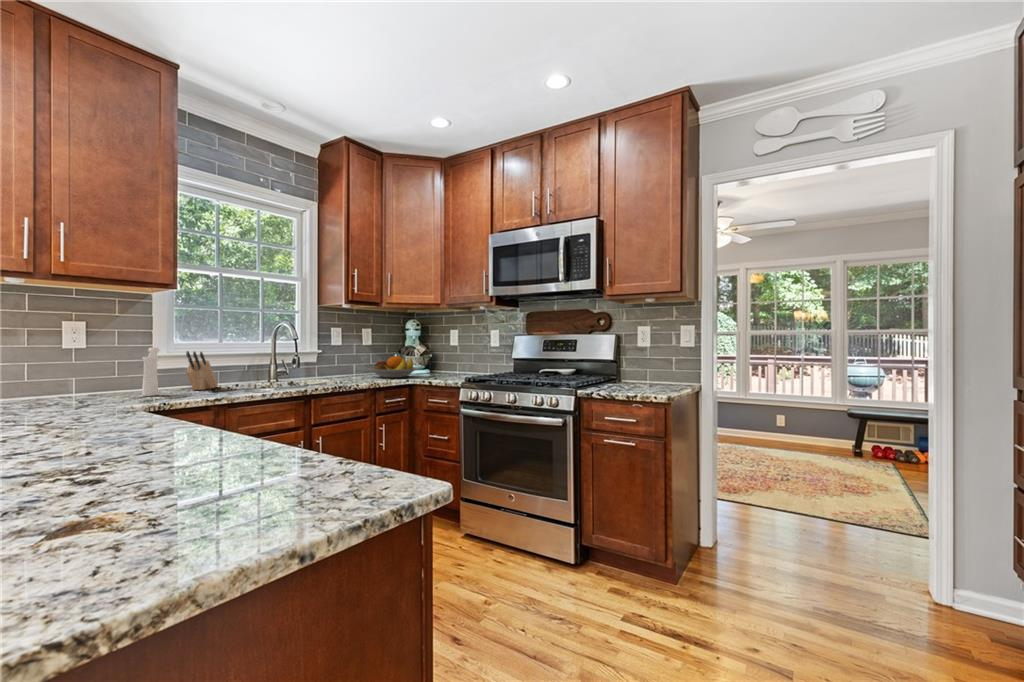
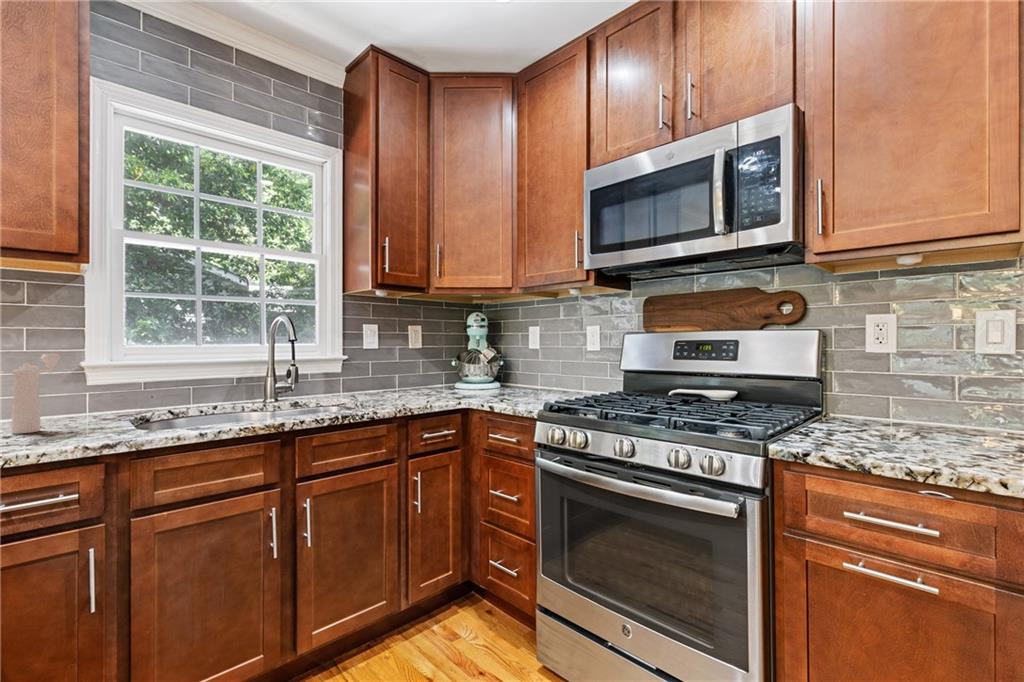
knife block: present [186,351,218,390] -> none [107,359,176,419]
fruit bowl: present [368,356,418,378] -> none [409,365,481,397]

